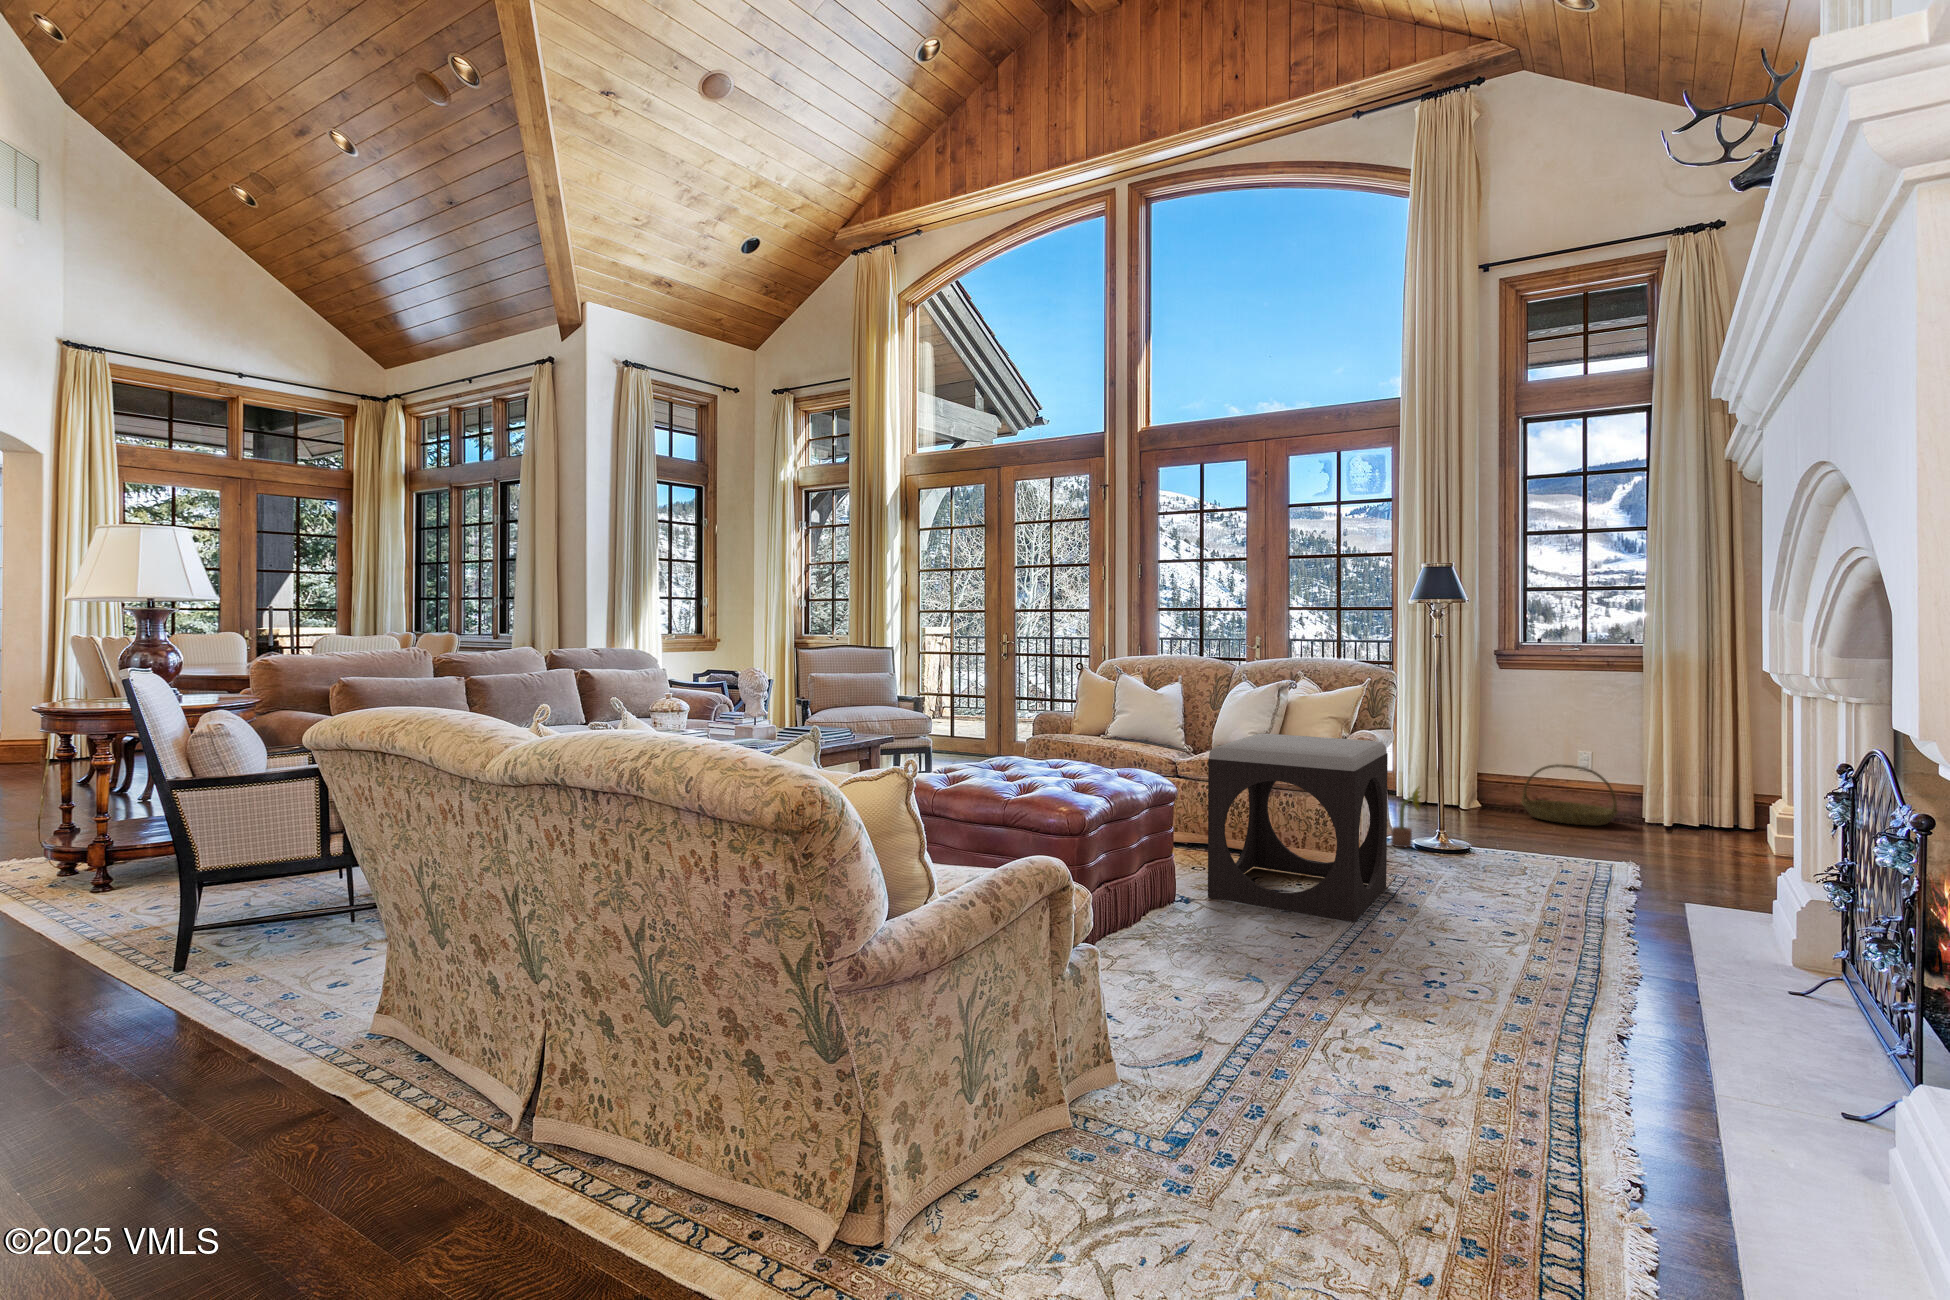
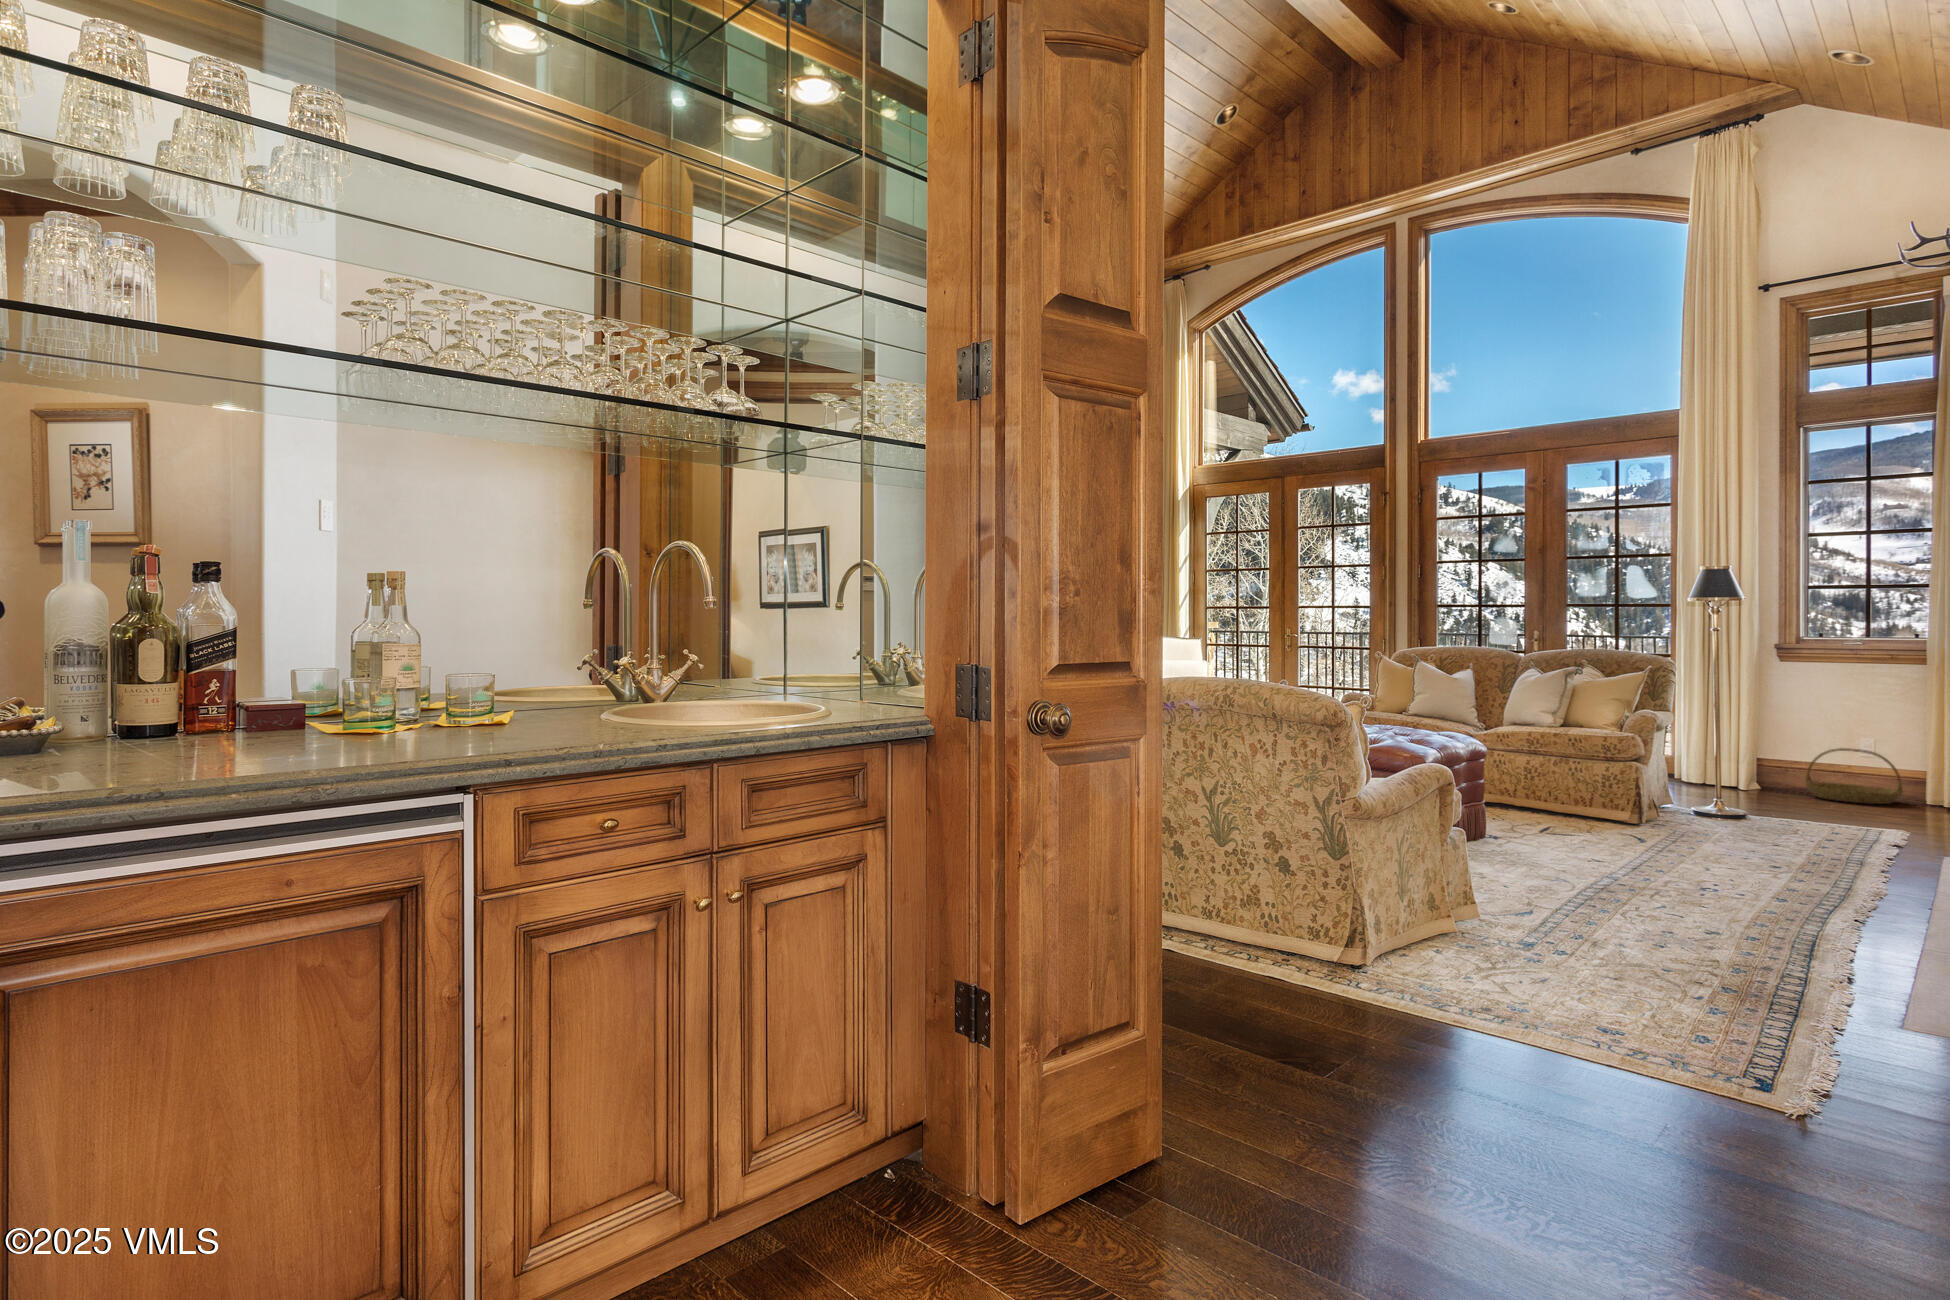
footstool: present [1208,733,1388,923] -> none [1511,710,1669,855]
decorative plant: present [1391,786,1420,847] -> none [1672,759,1702,814]

